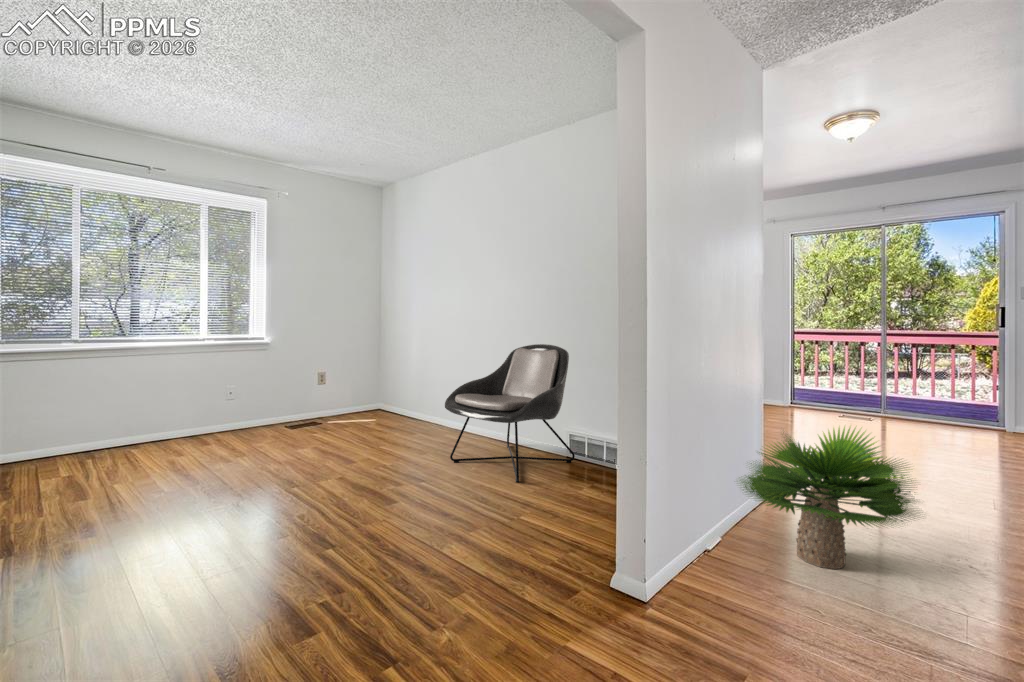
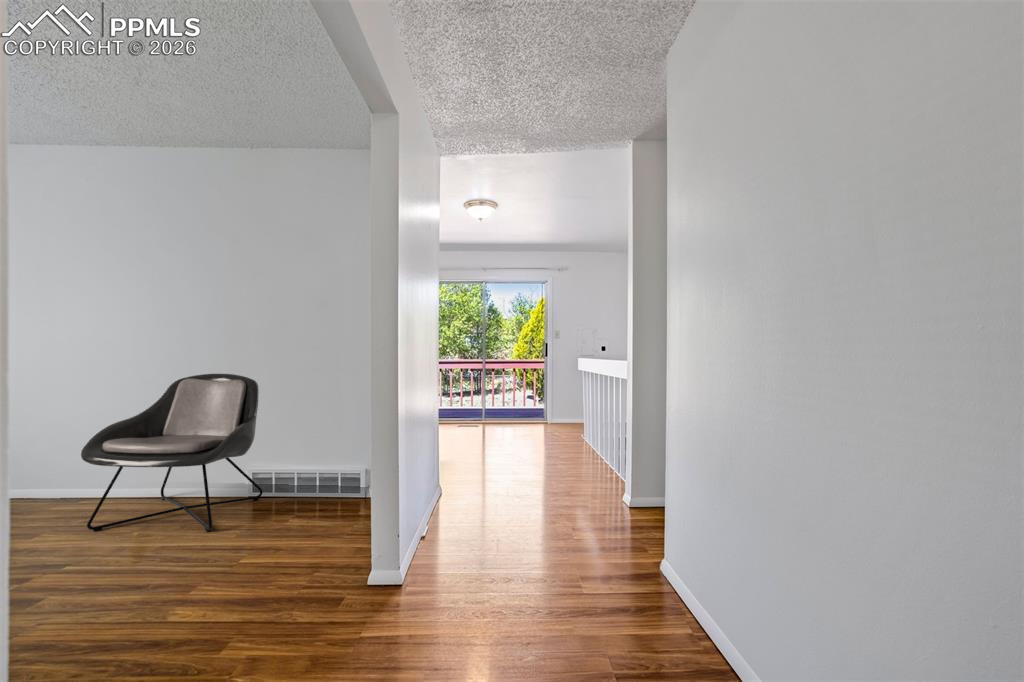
potted plant: present [740,427,915,569] -> none [434,425,546,527]

